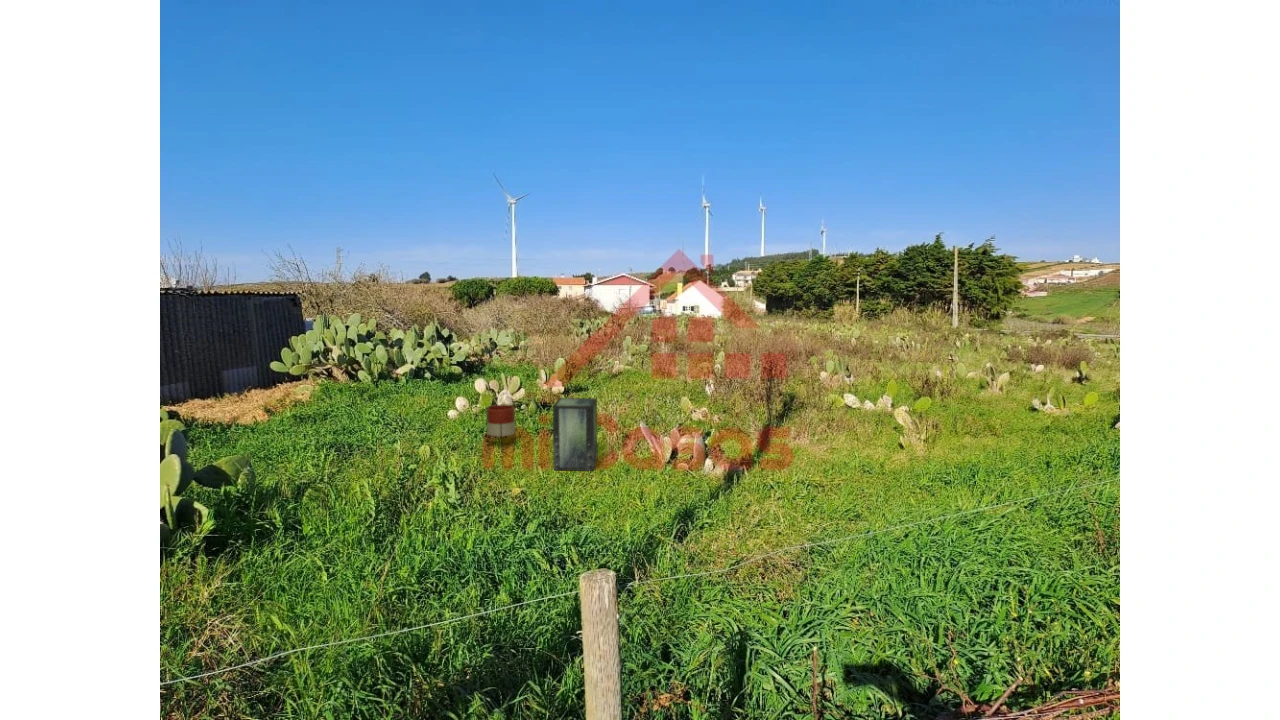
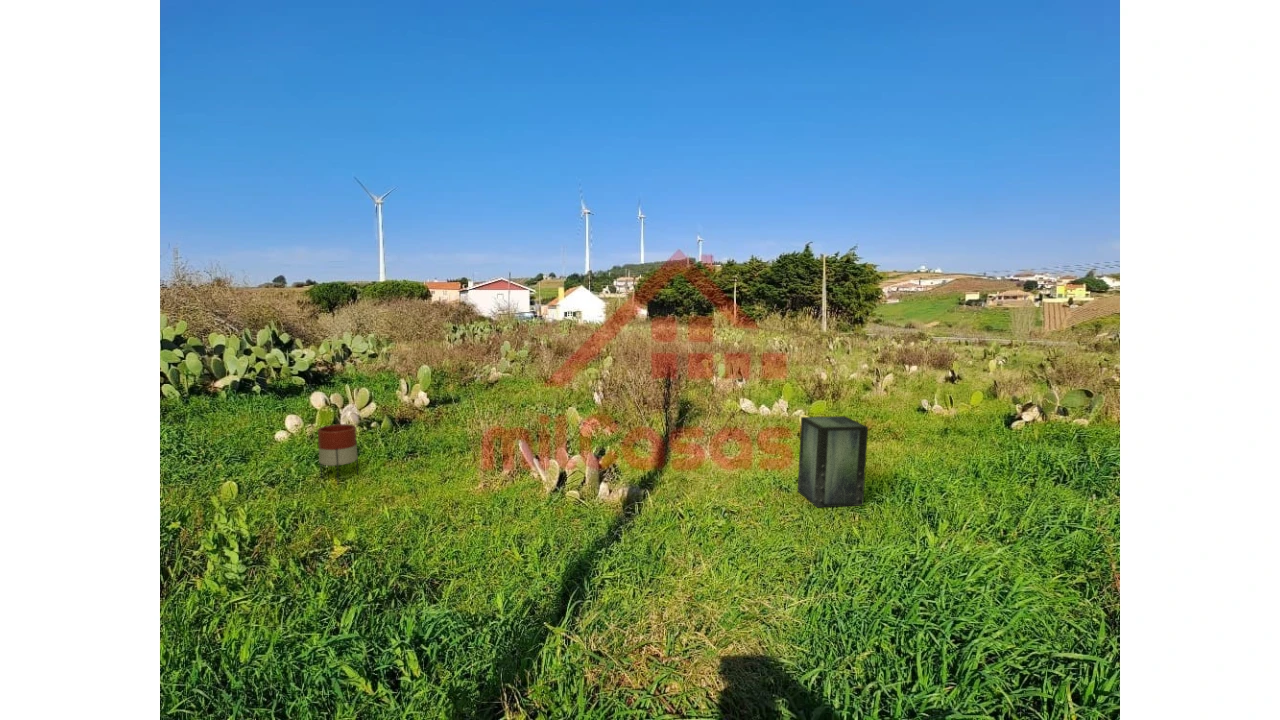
storage box: present [553,398,597,471] -> present [797,416,868,507]

